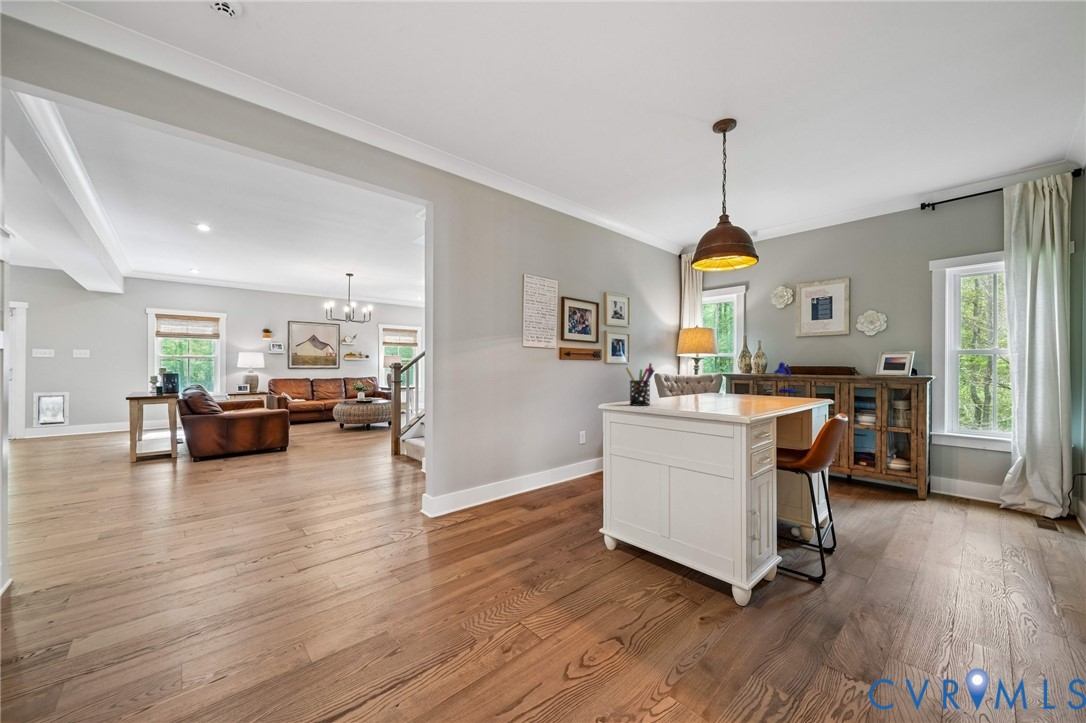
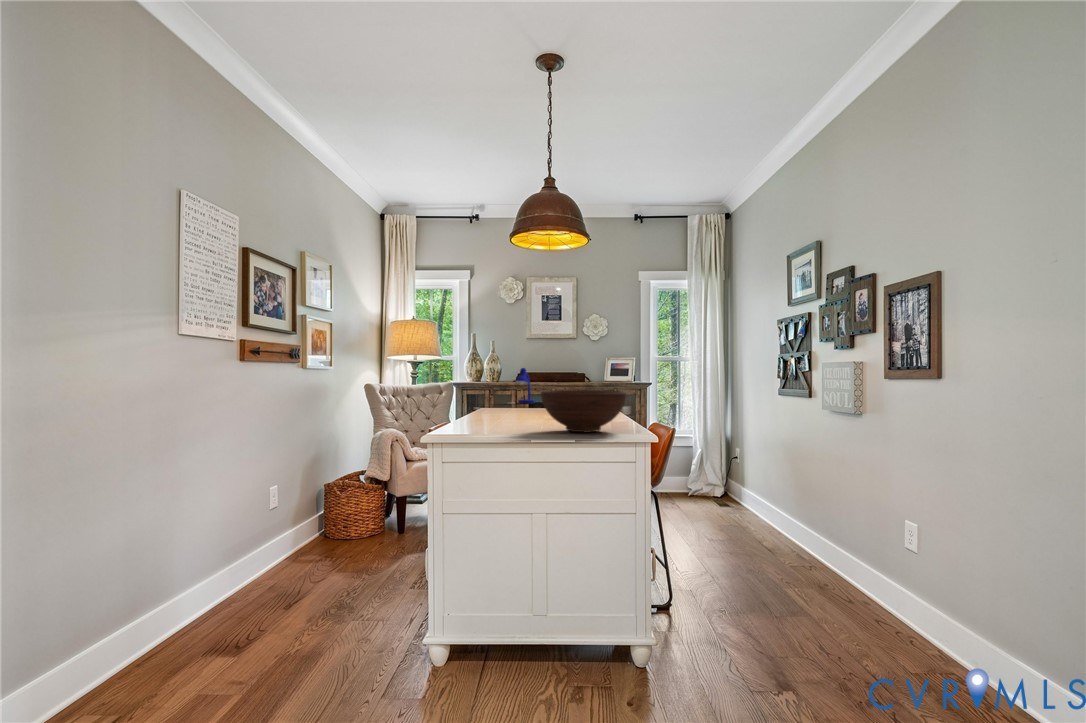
pen holder: present [626,363,654,406] -> none [460,371,506,436]
fruit bowl: none [679,377,749,409] -> present [541,390,627,432]

